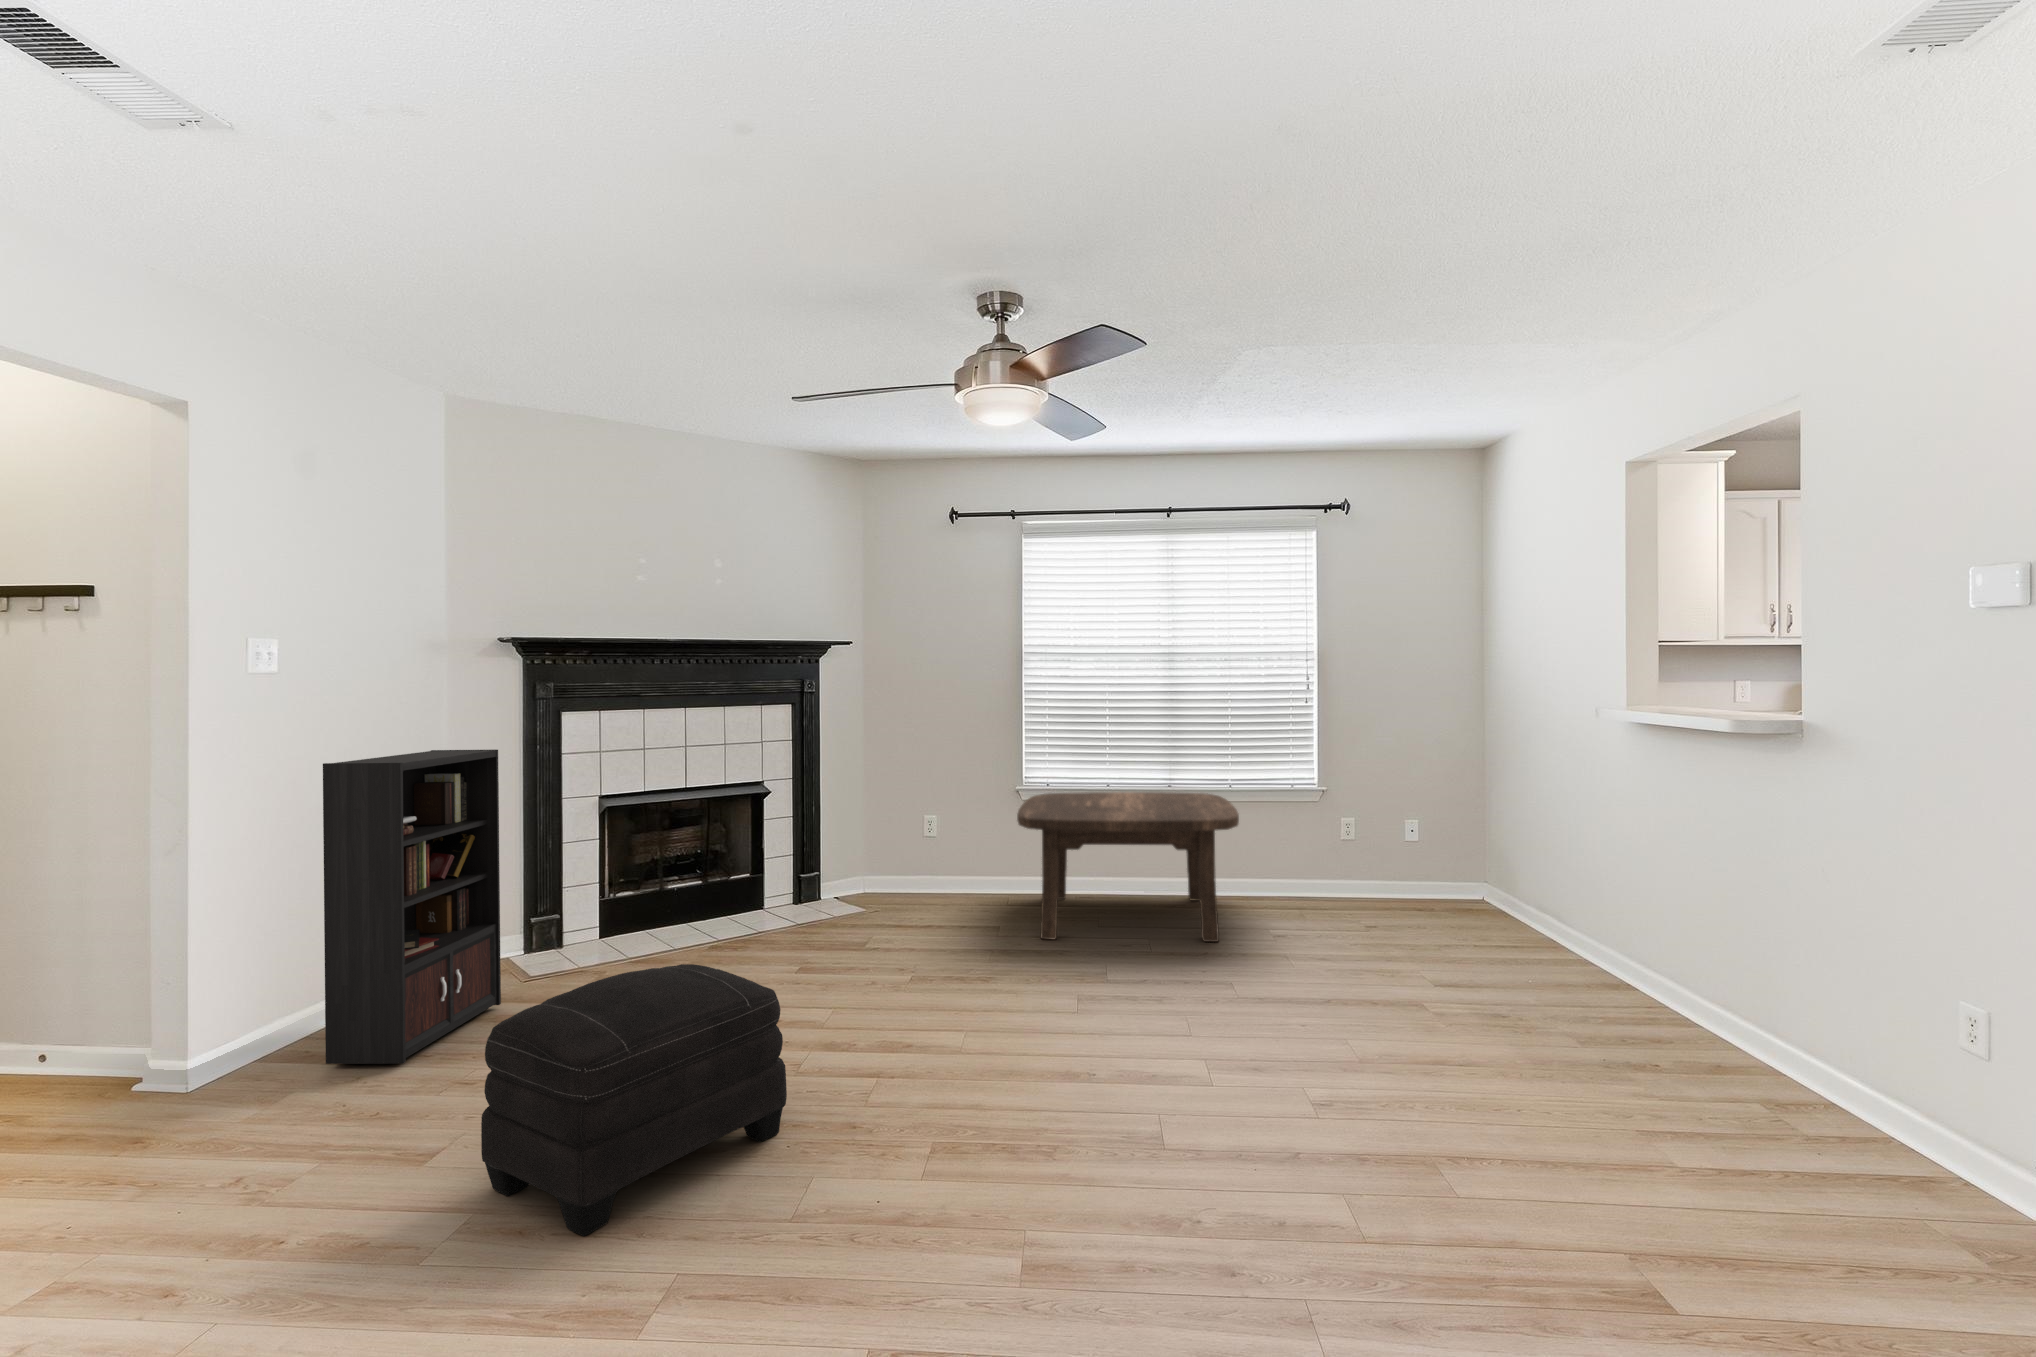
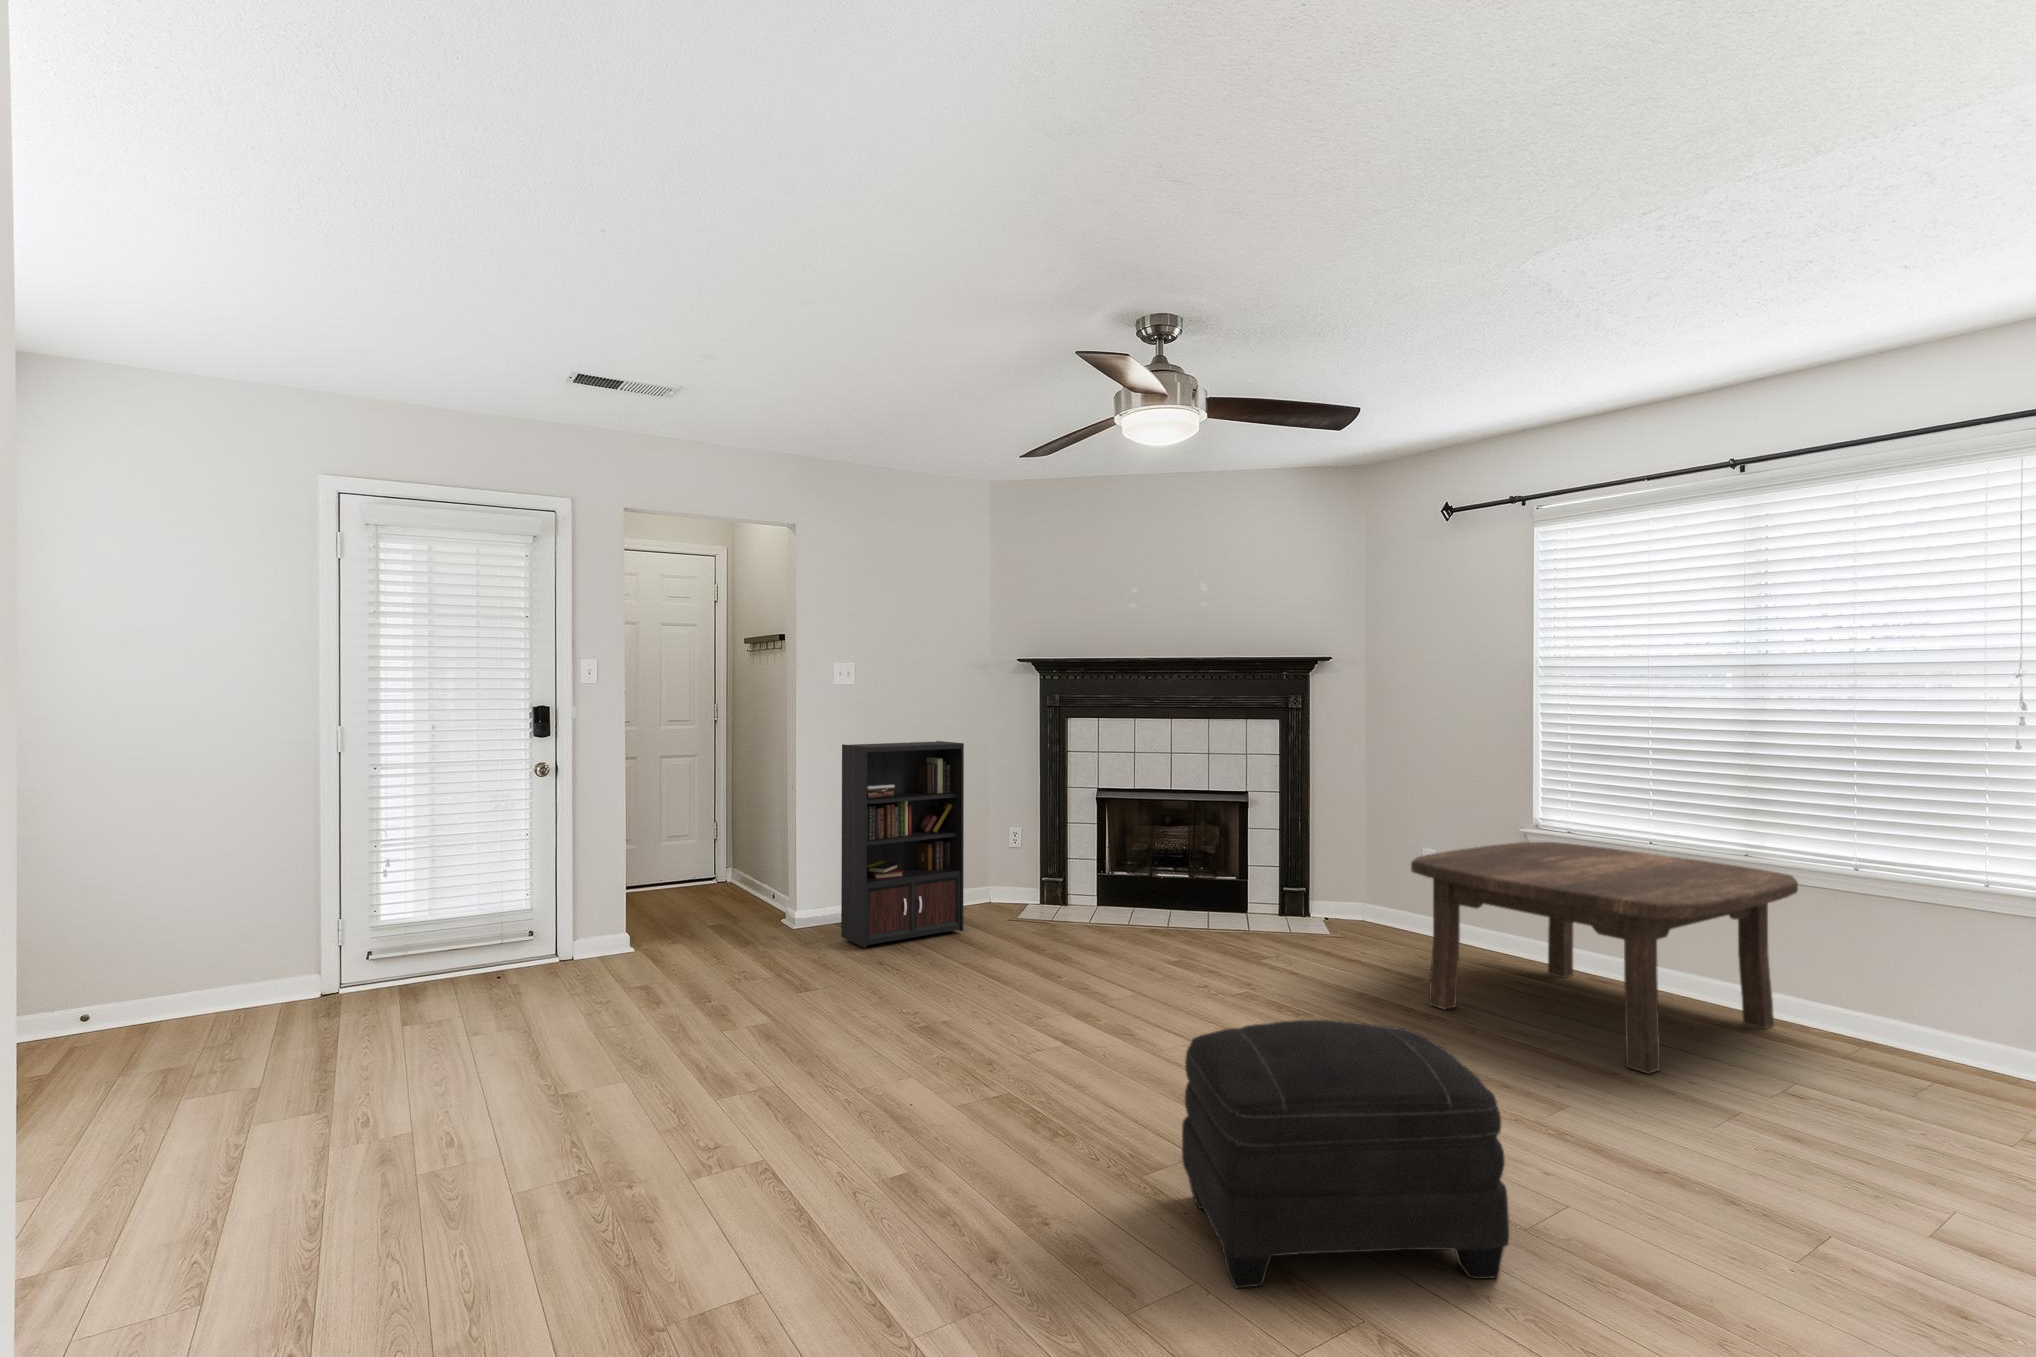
ottoman: present [481,964,787,1236] -> present [1182,1020,1509,1288]

